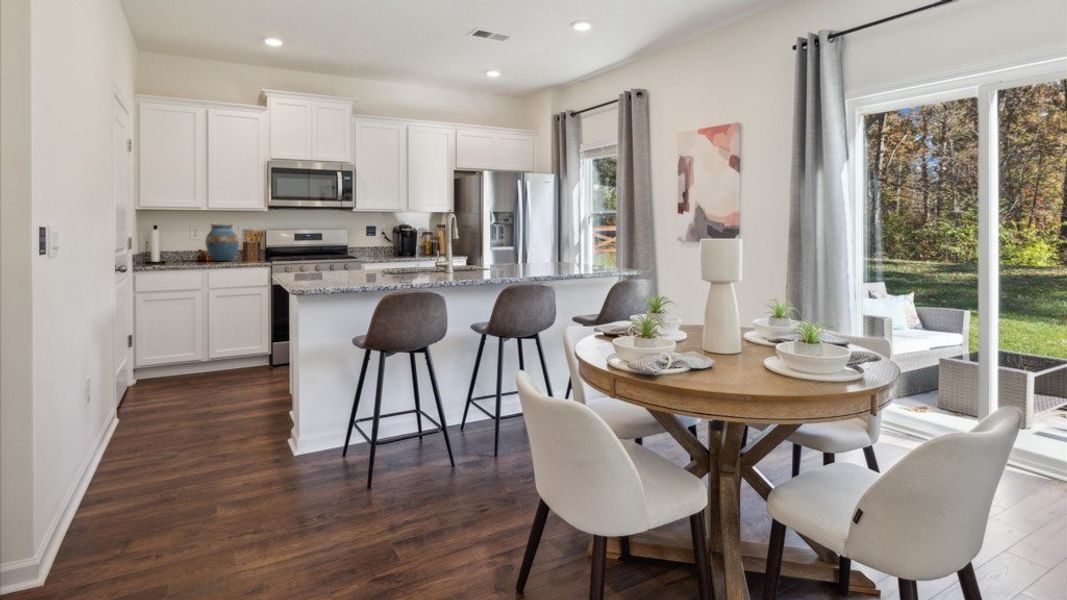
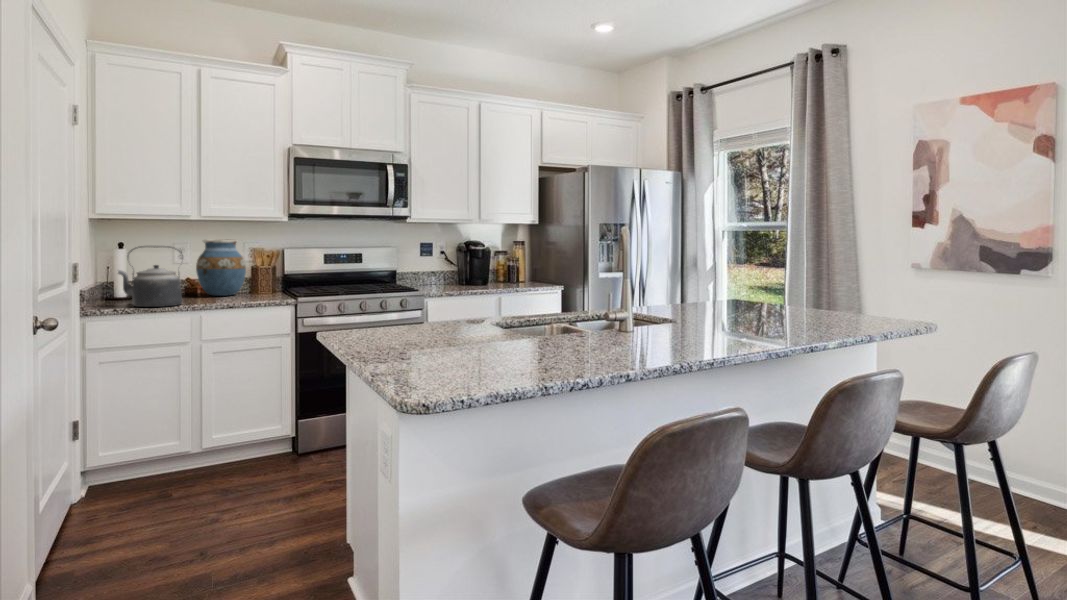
kettle: none [155,227,196,266] -> present [118,246,182,307]

